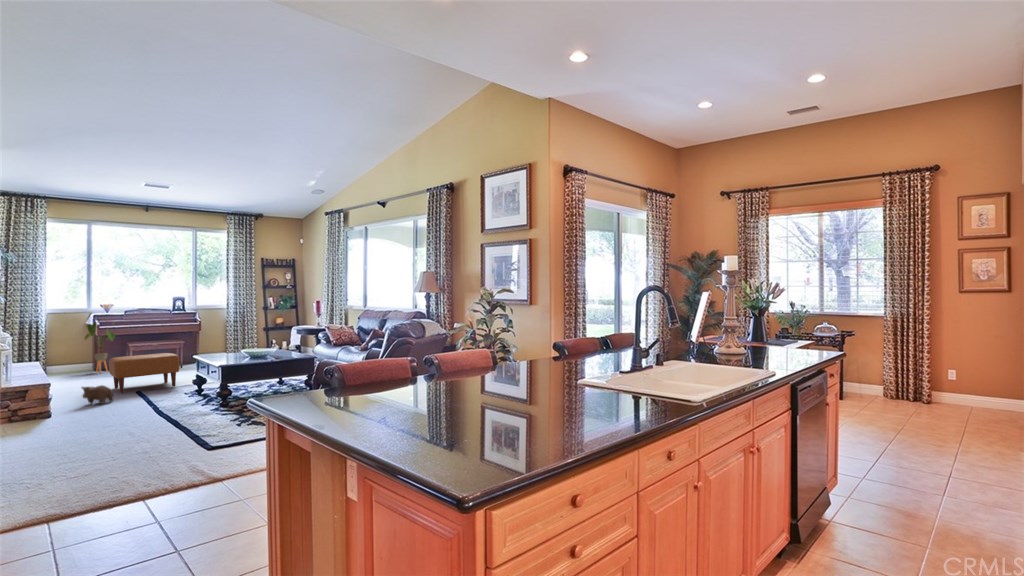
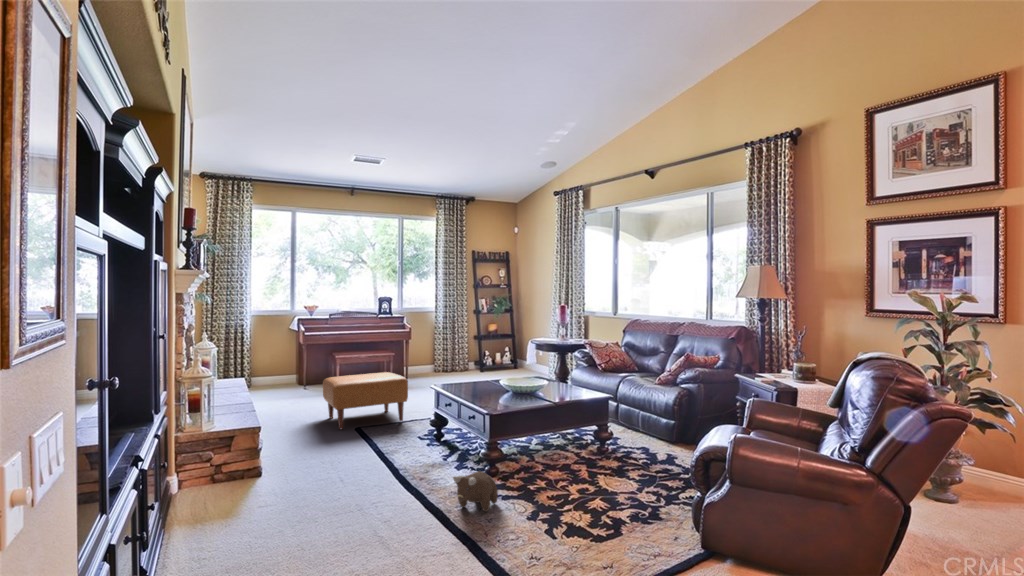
house plant: present [85,322,115,373] -> none [290,327,331,390]
plush toy: present [82,385,113,404] -> present [453,471,498,512]

